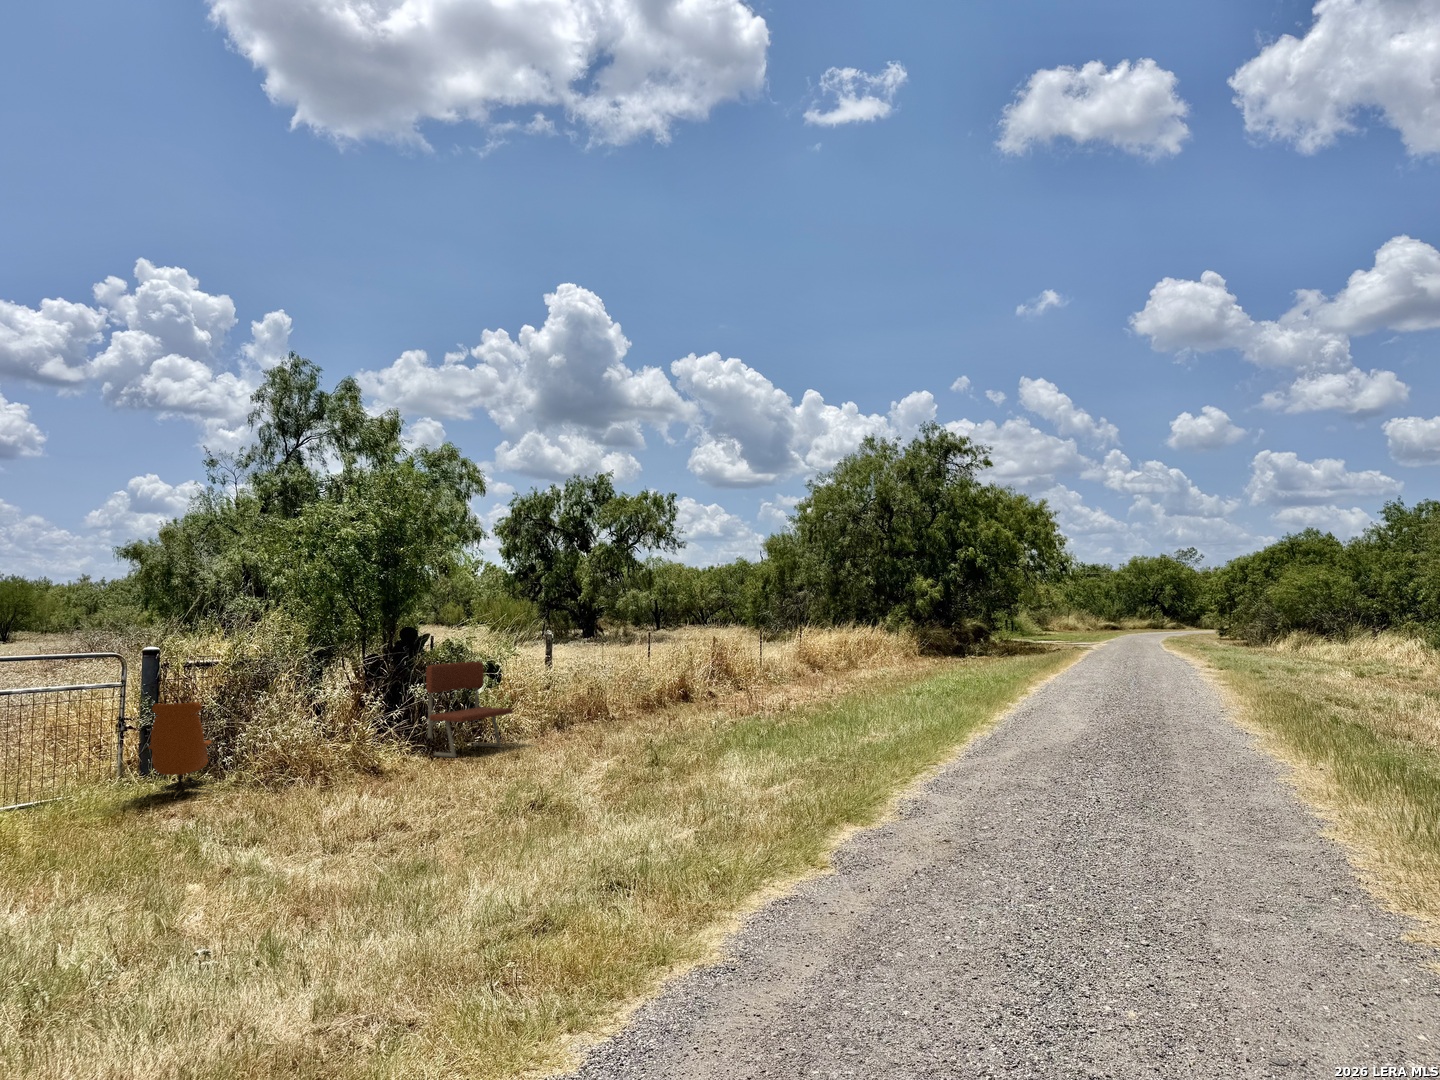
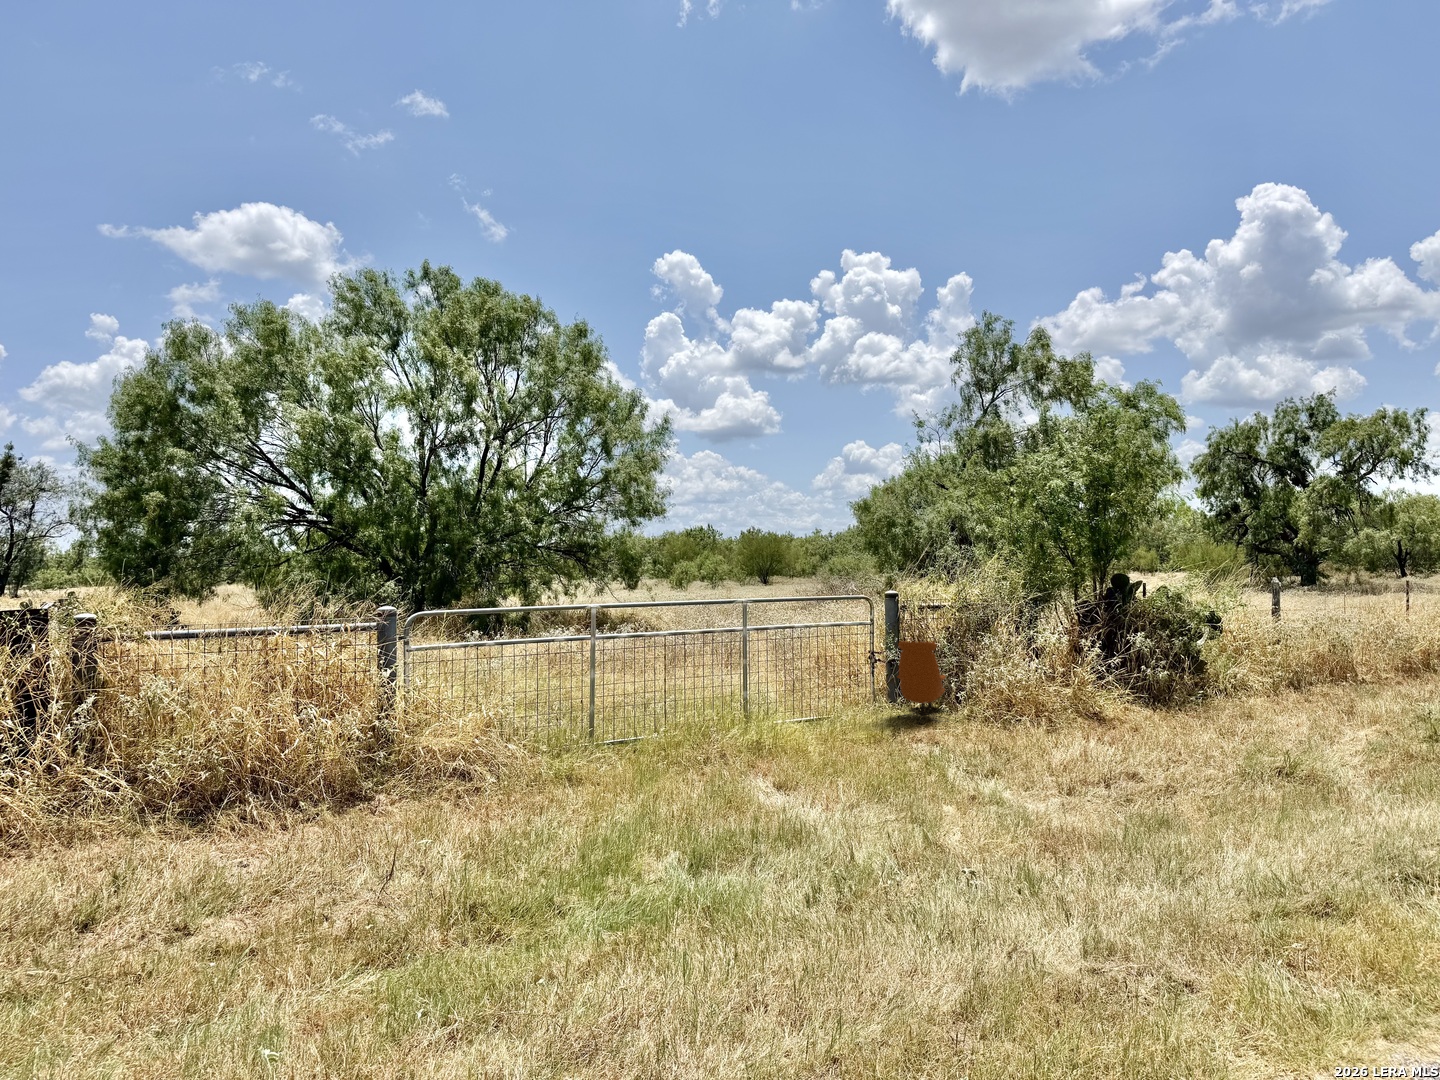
bench: present [426,662,513,757] -> none [1144,613,1249,714]

